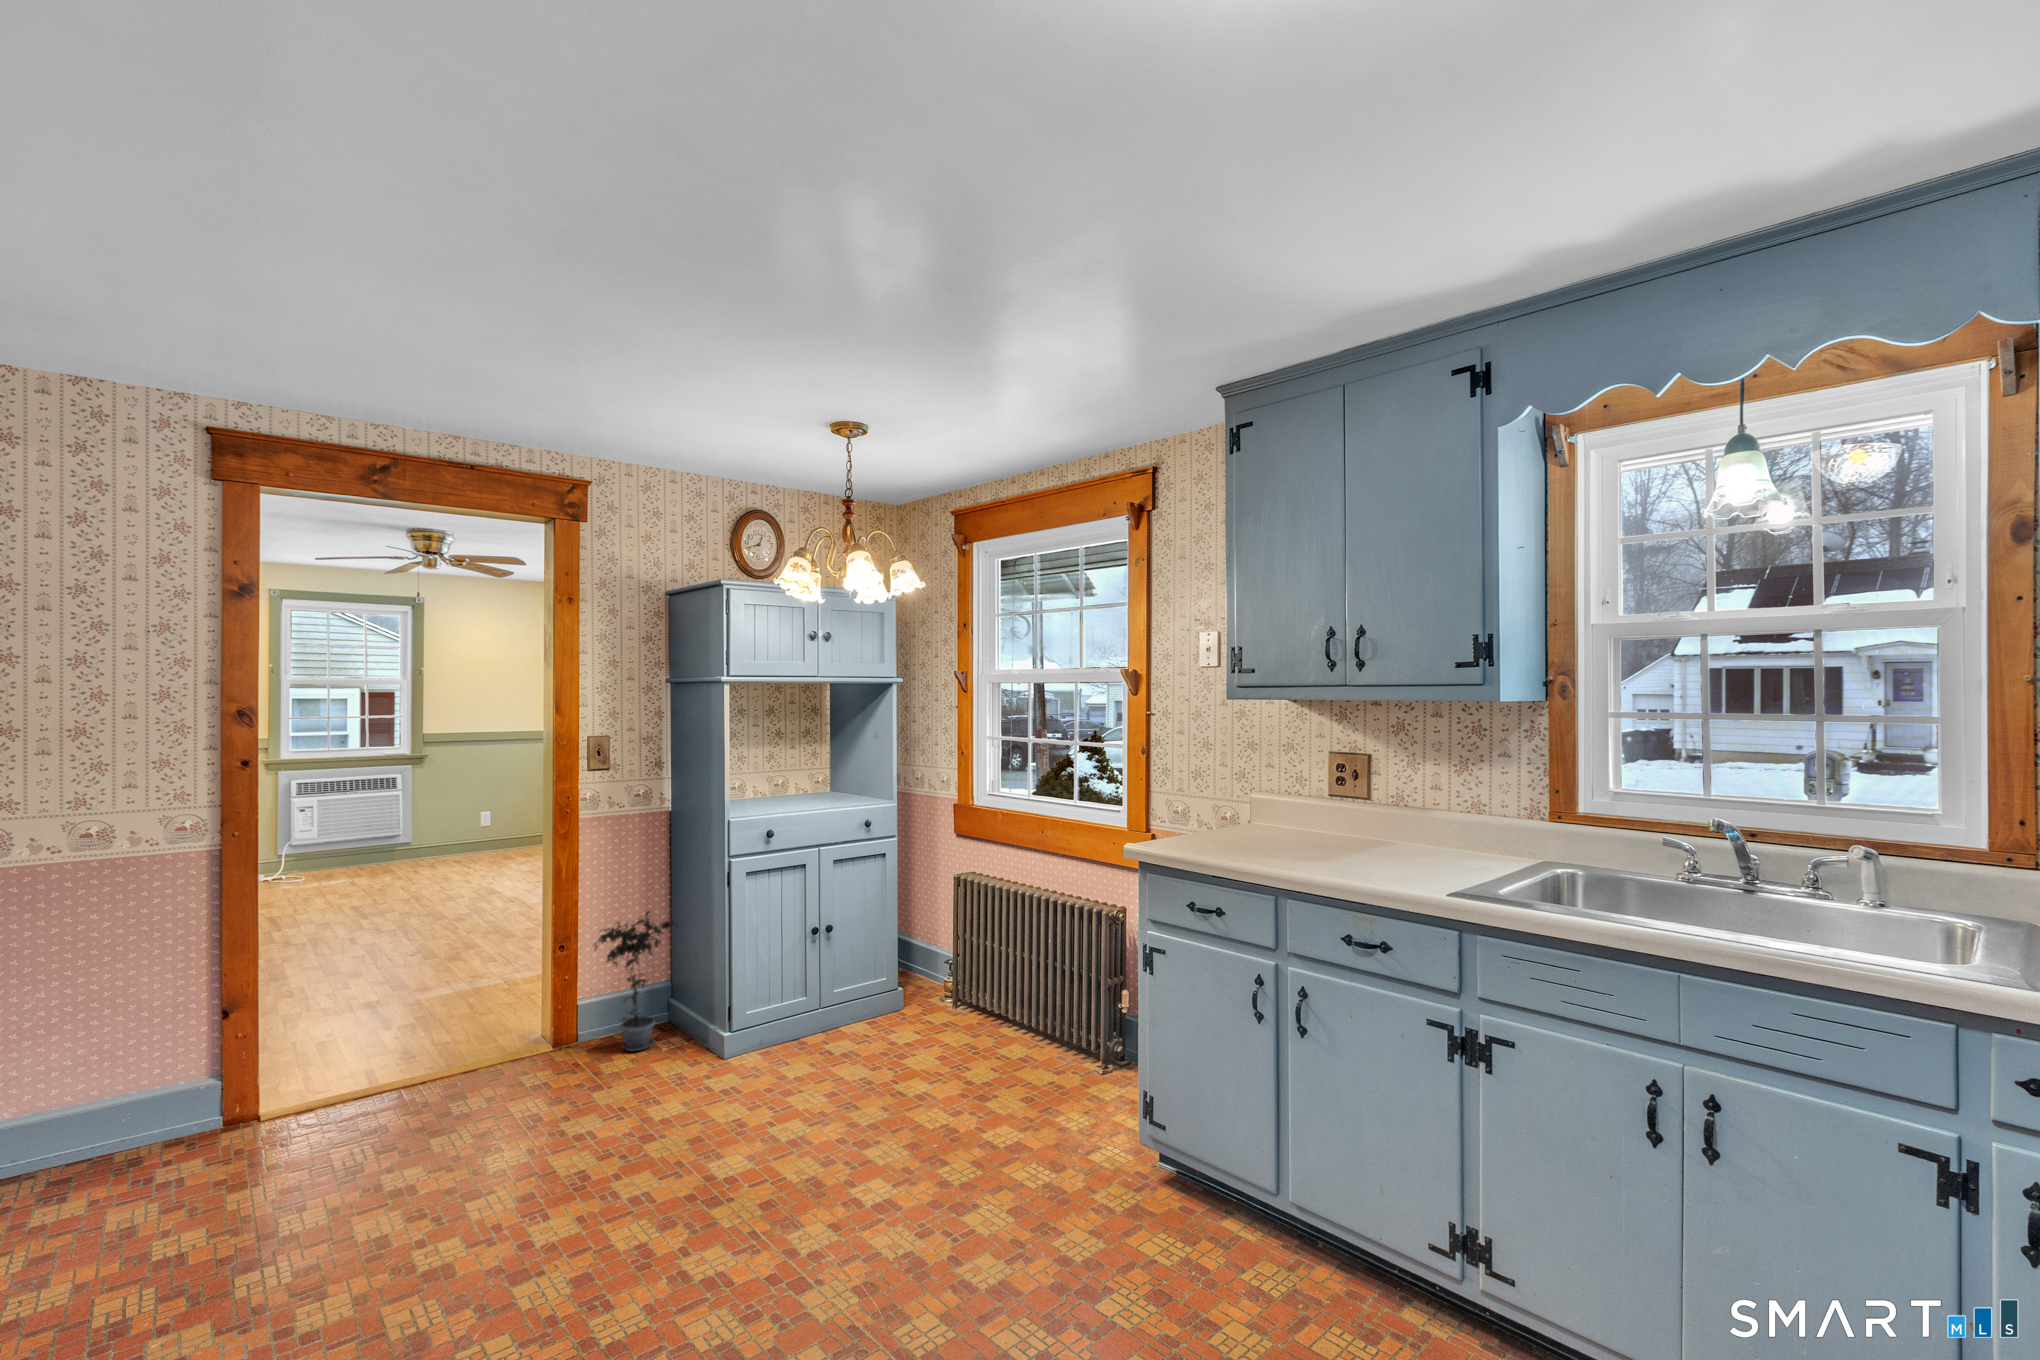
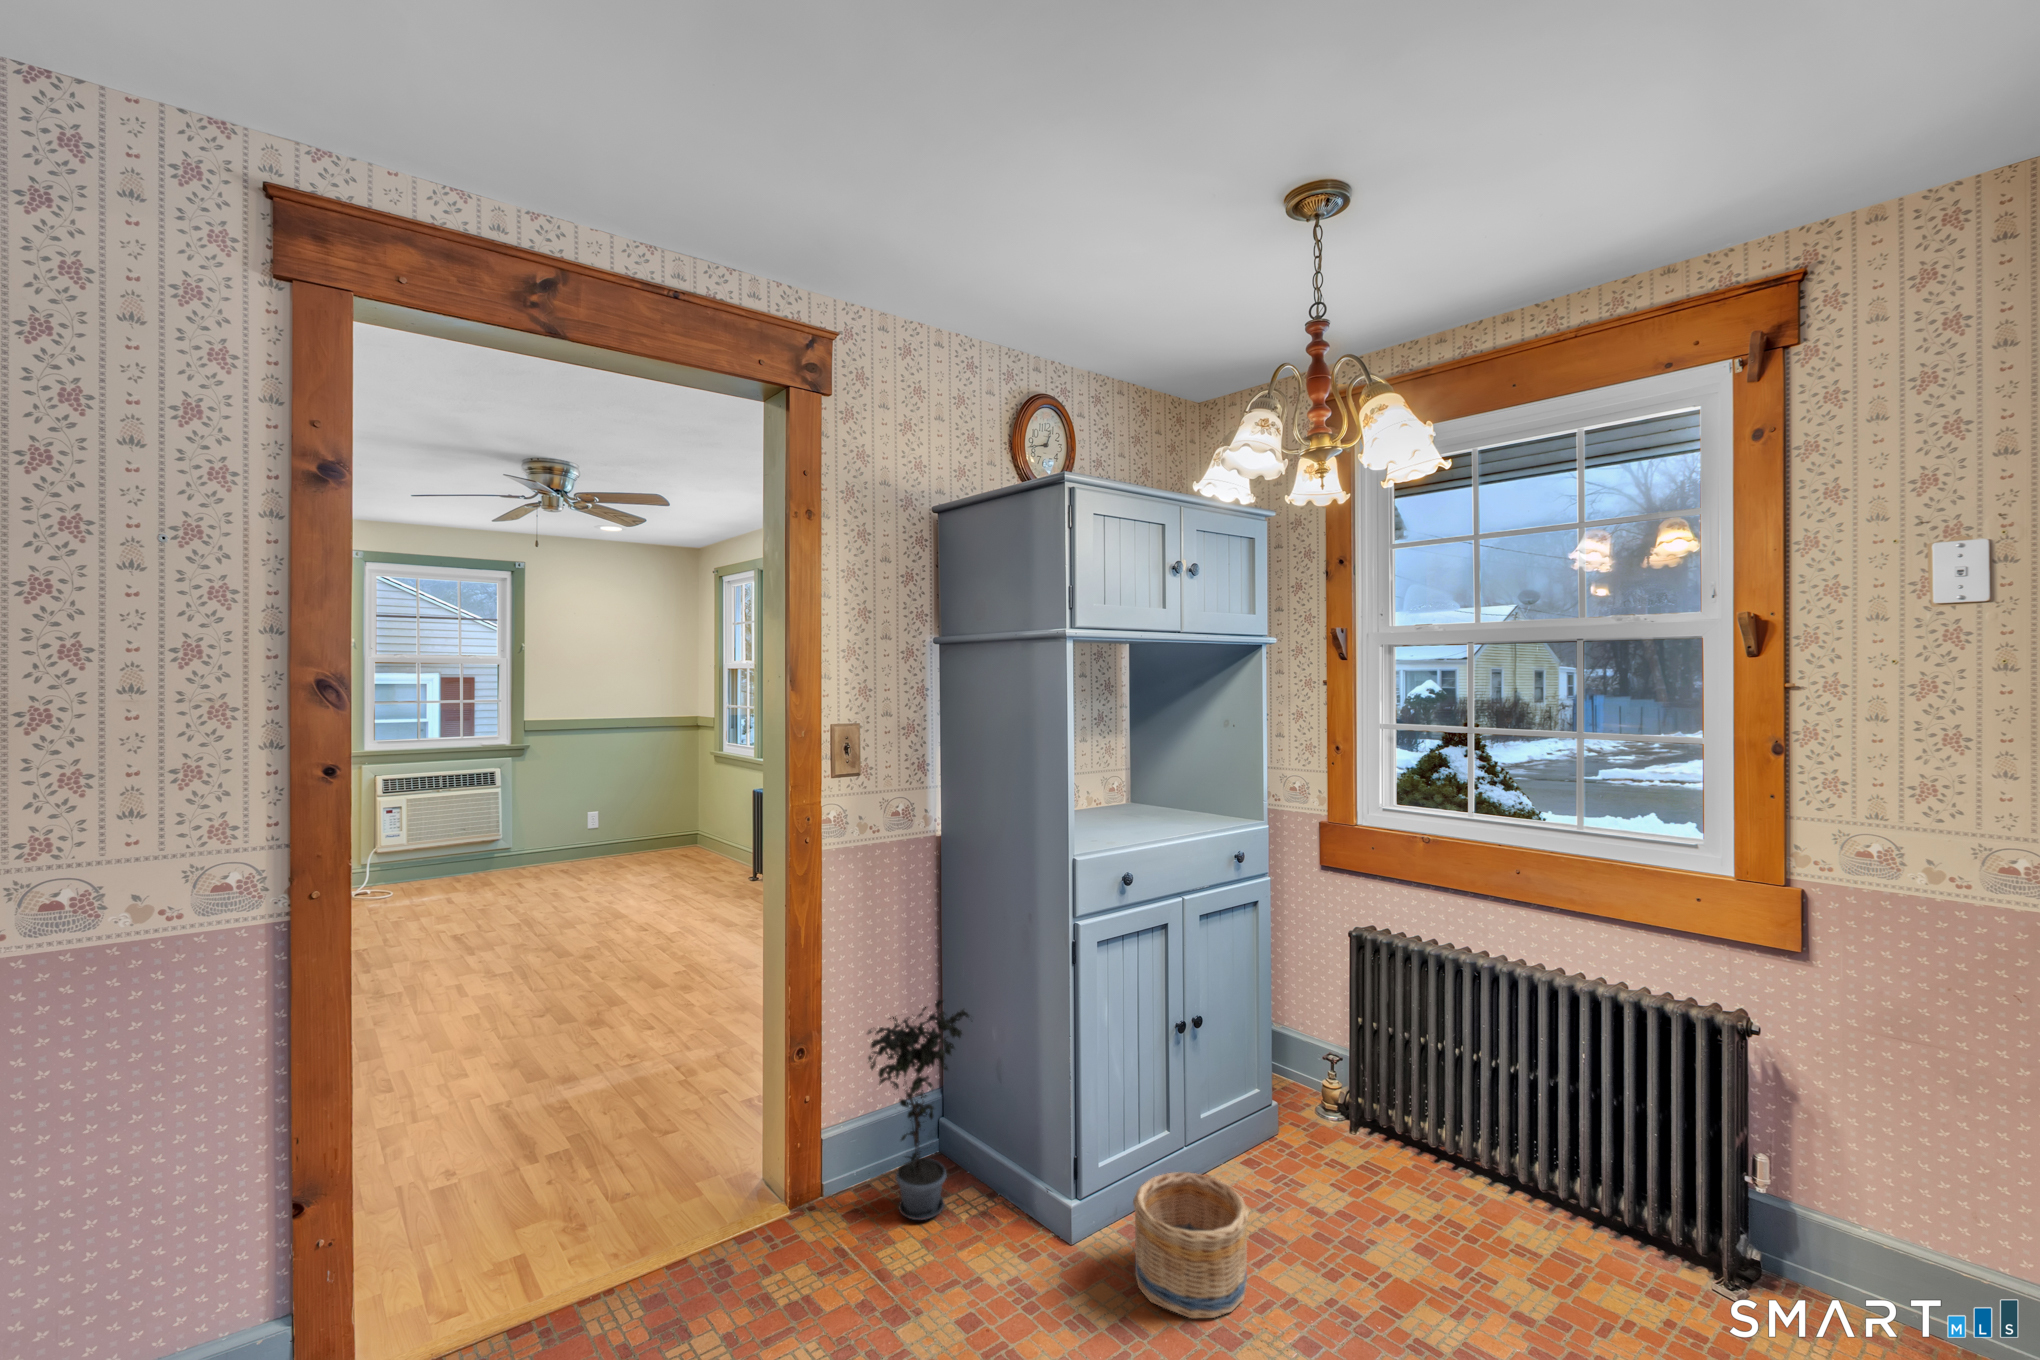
basket: none [748,1012,819,1086] -> present [1133,1172,1249,1318]

